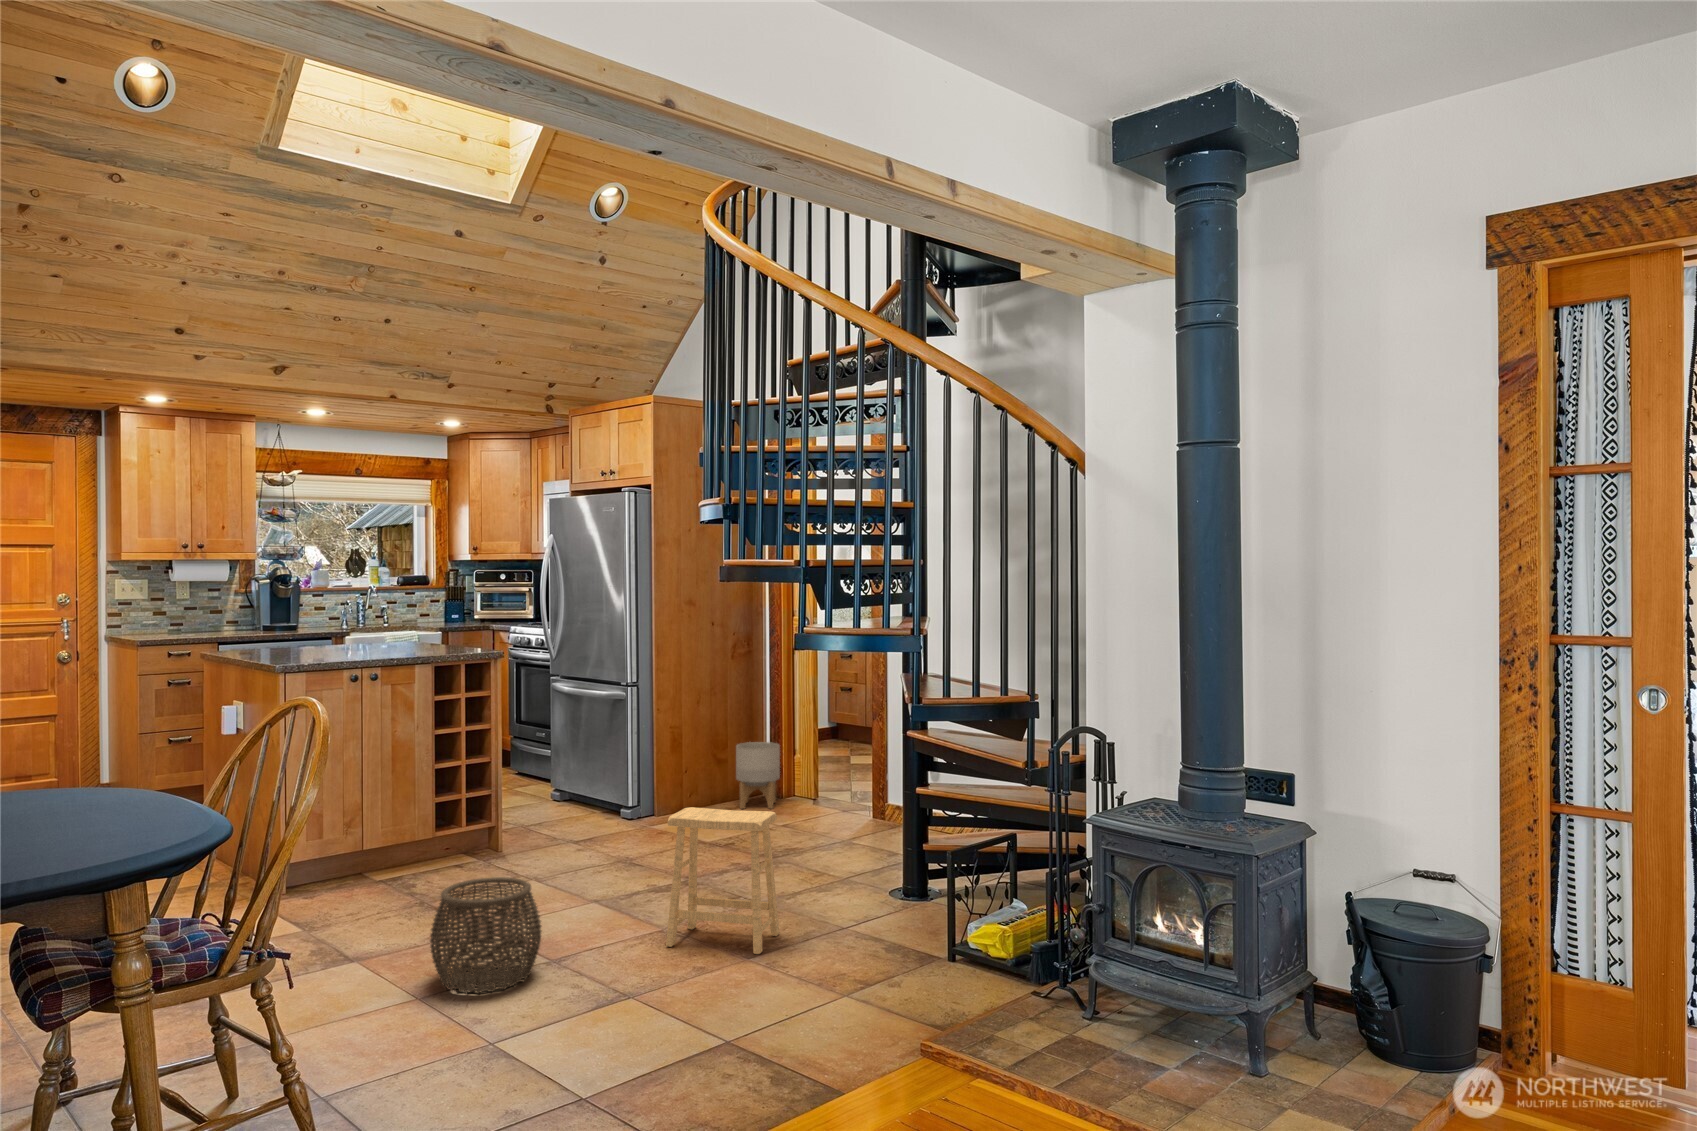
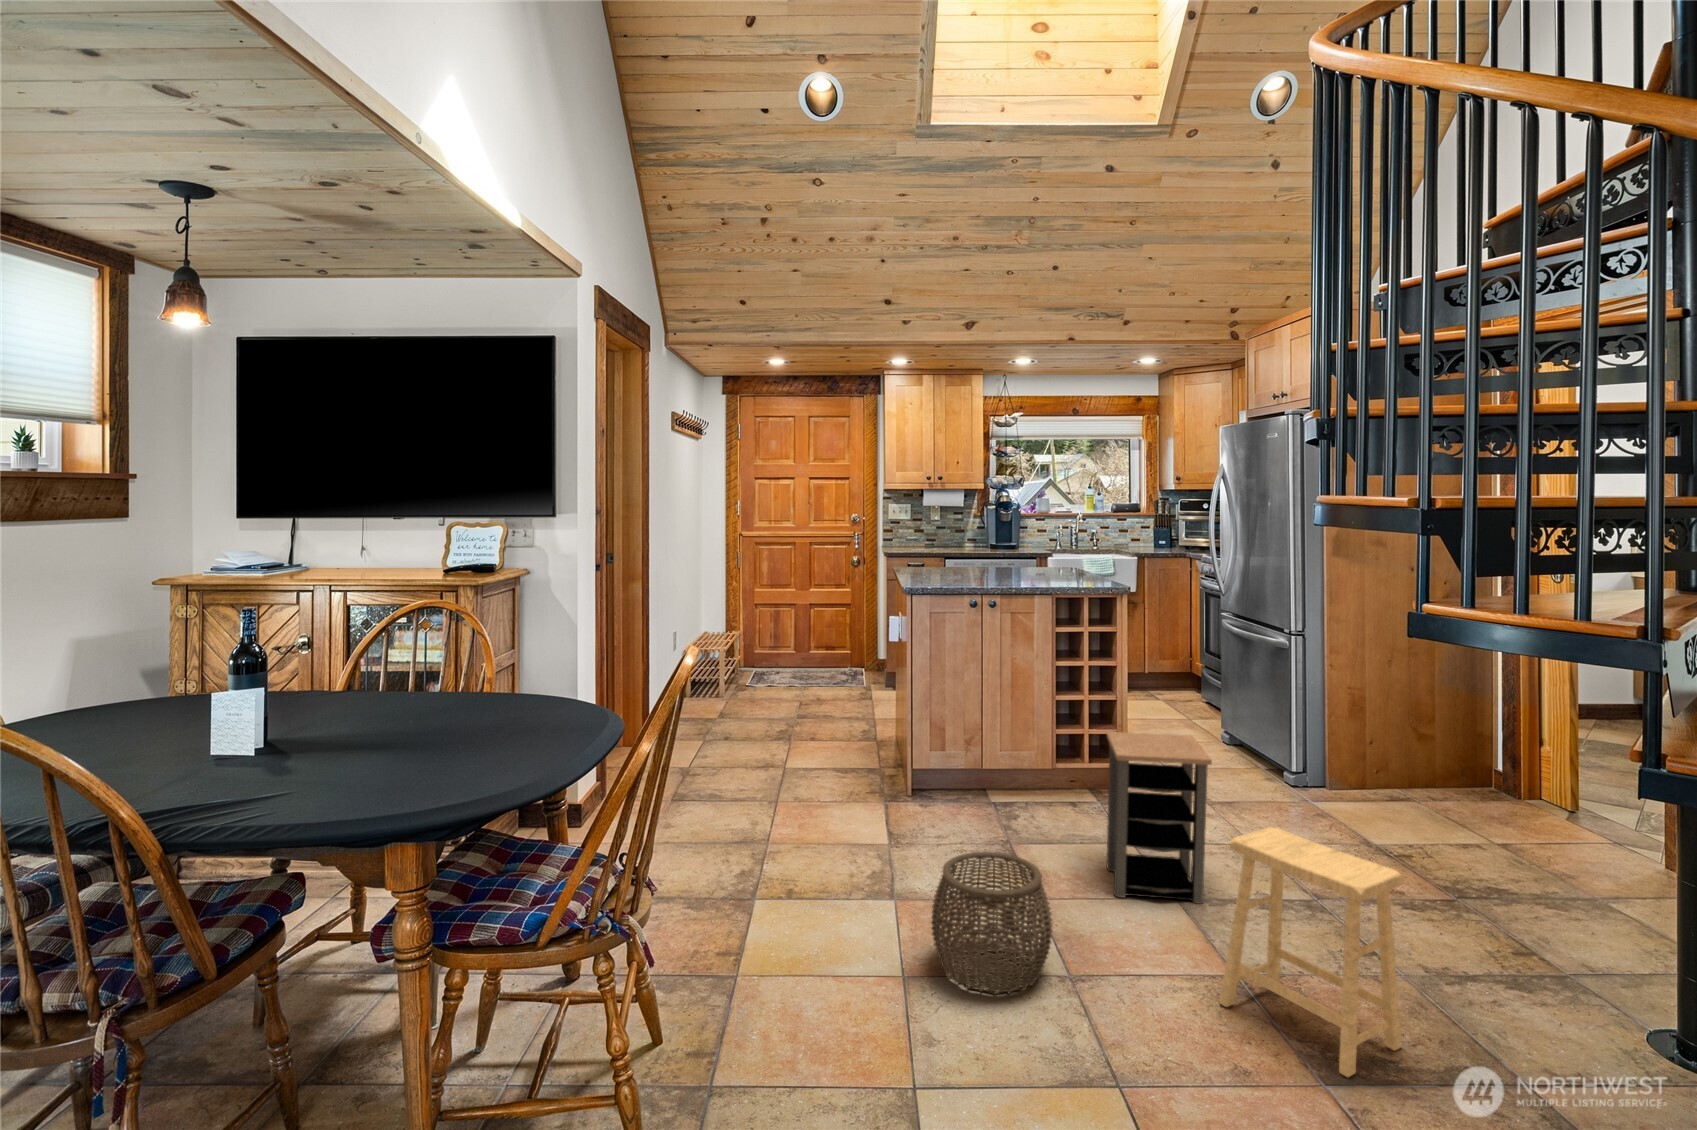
planter: present [736,742,780,809] -> none [1445,720,1514,812]
side table: none [521,768,620,915] -> present [1107,732,1212,904]

